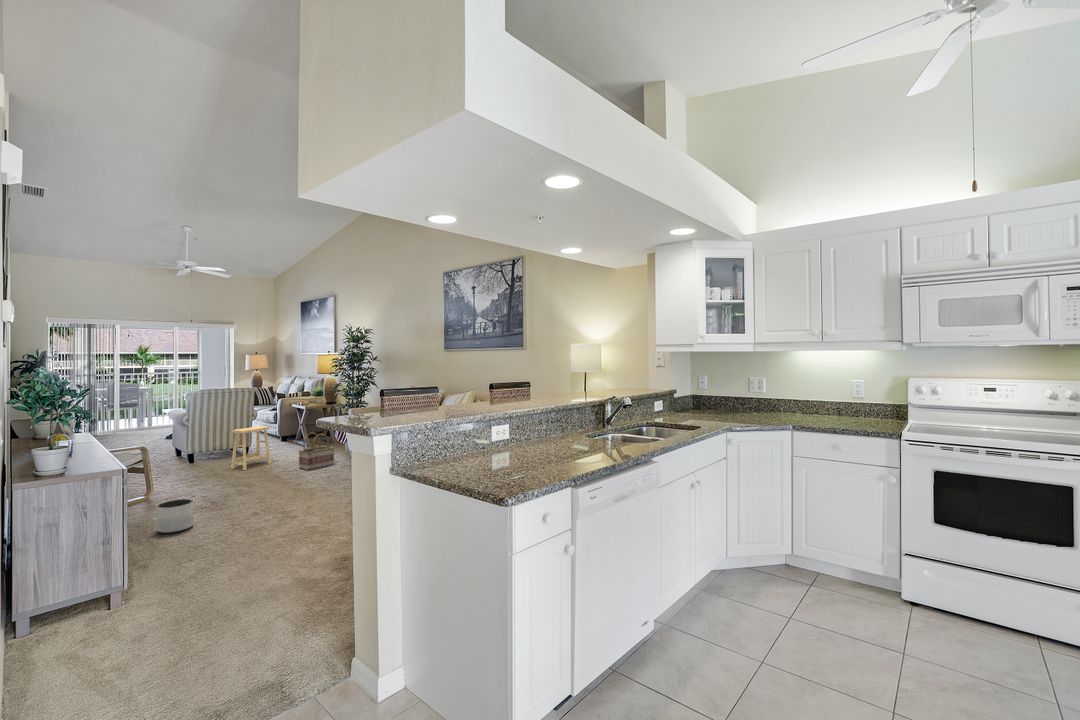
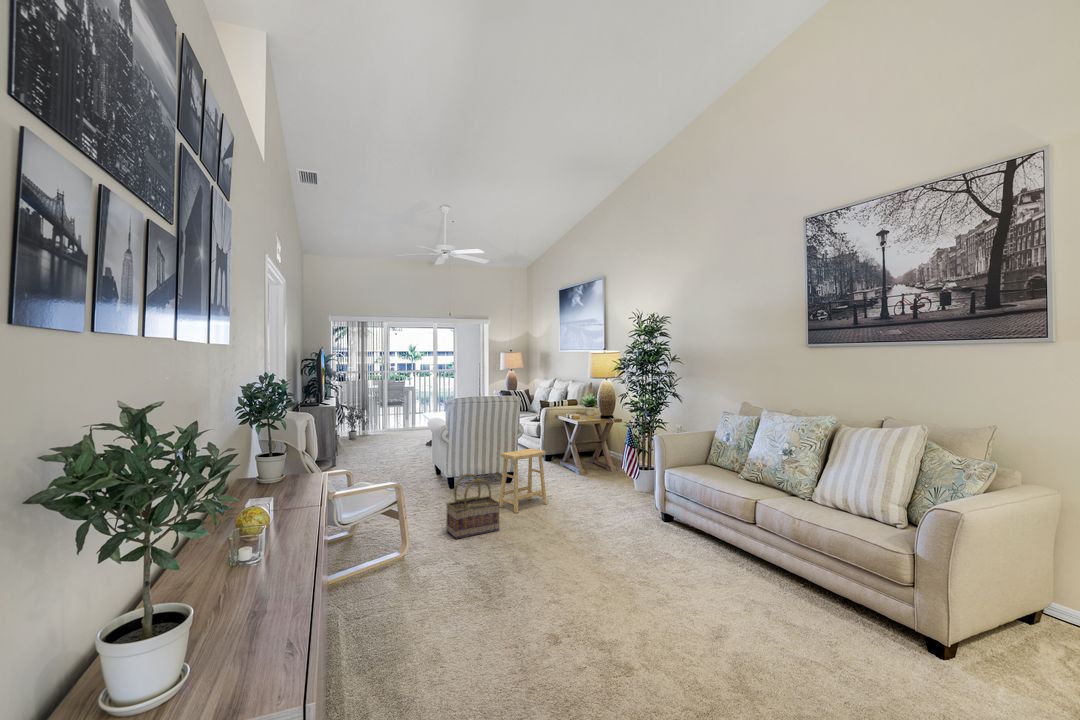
basket: present [299,433,334,470] -> present [446,474,500,538]
planter: present [157,499,193,533] -> none [406,606,462,683]

